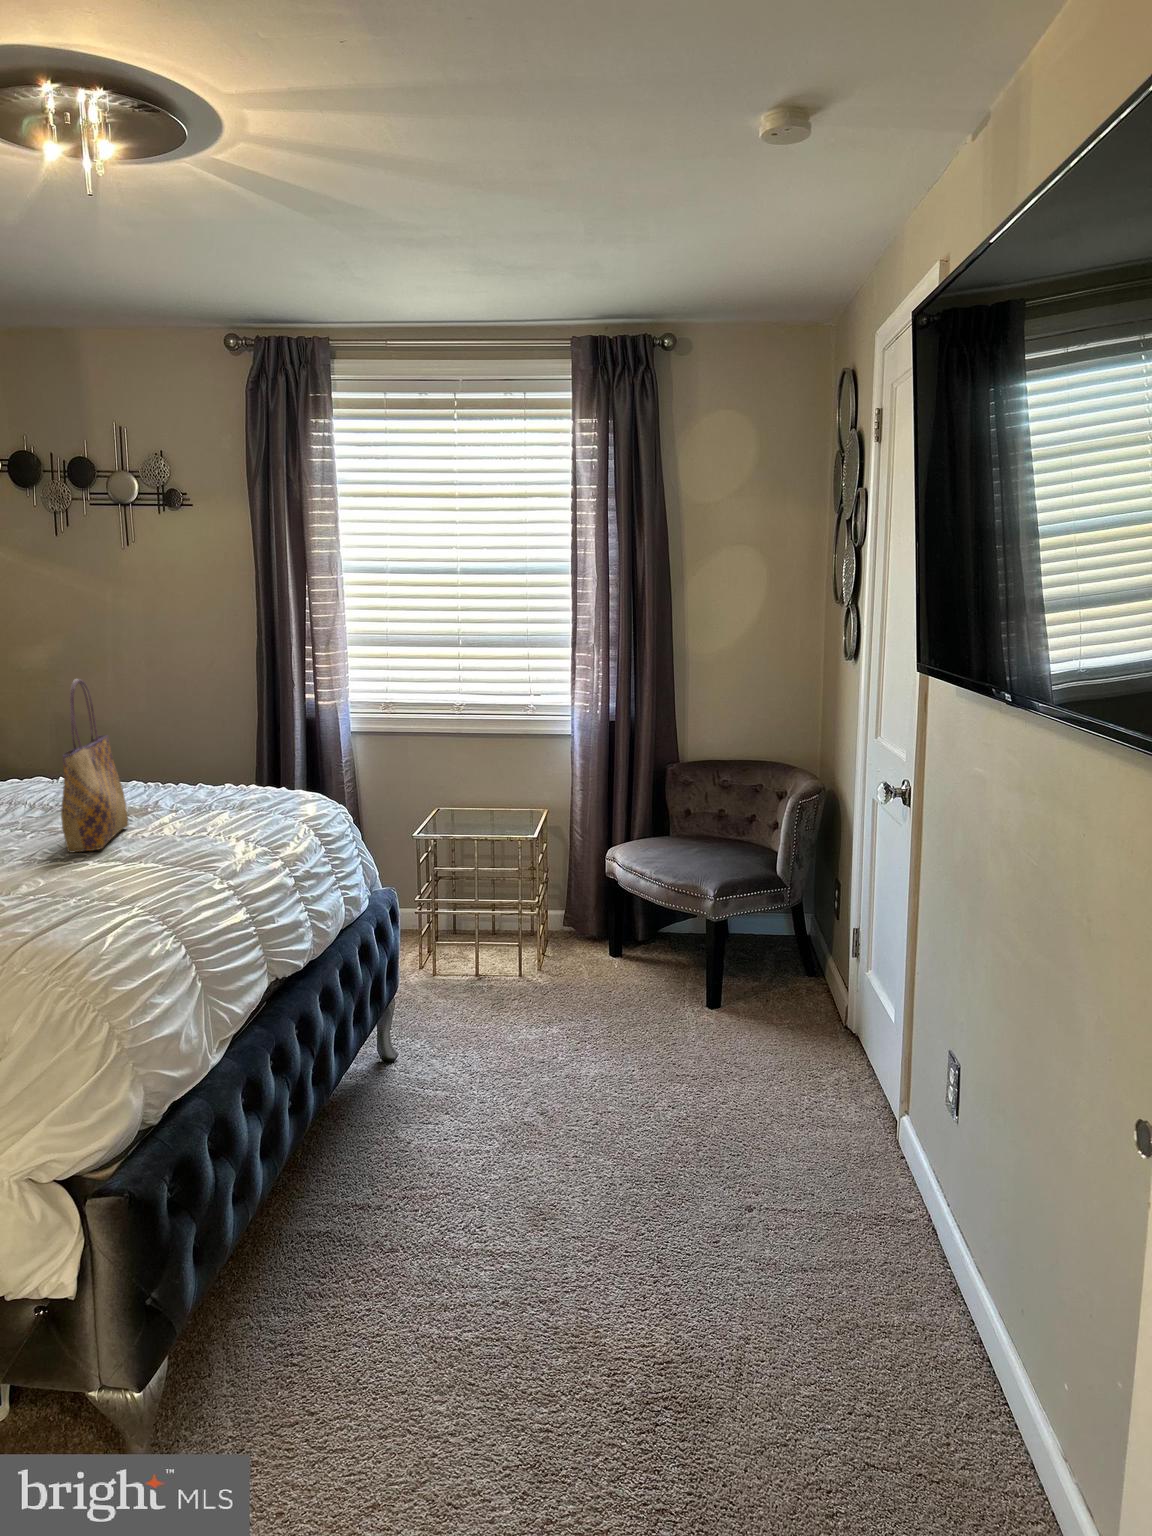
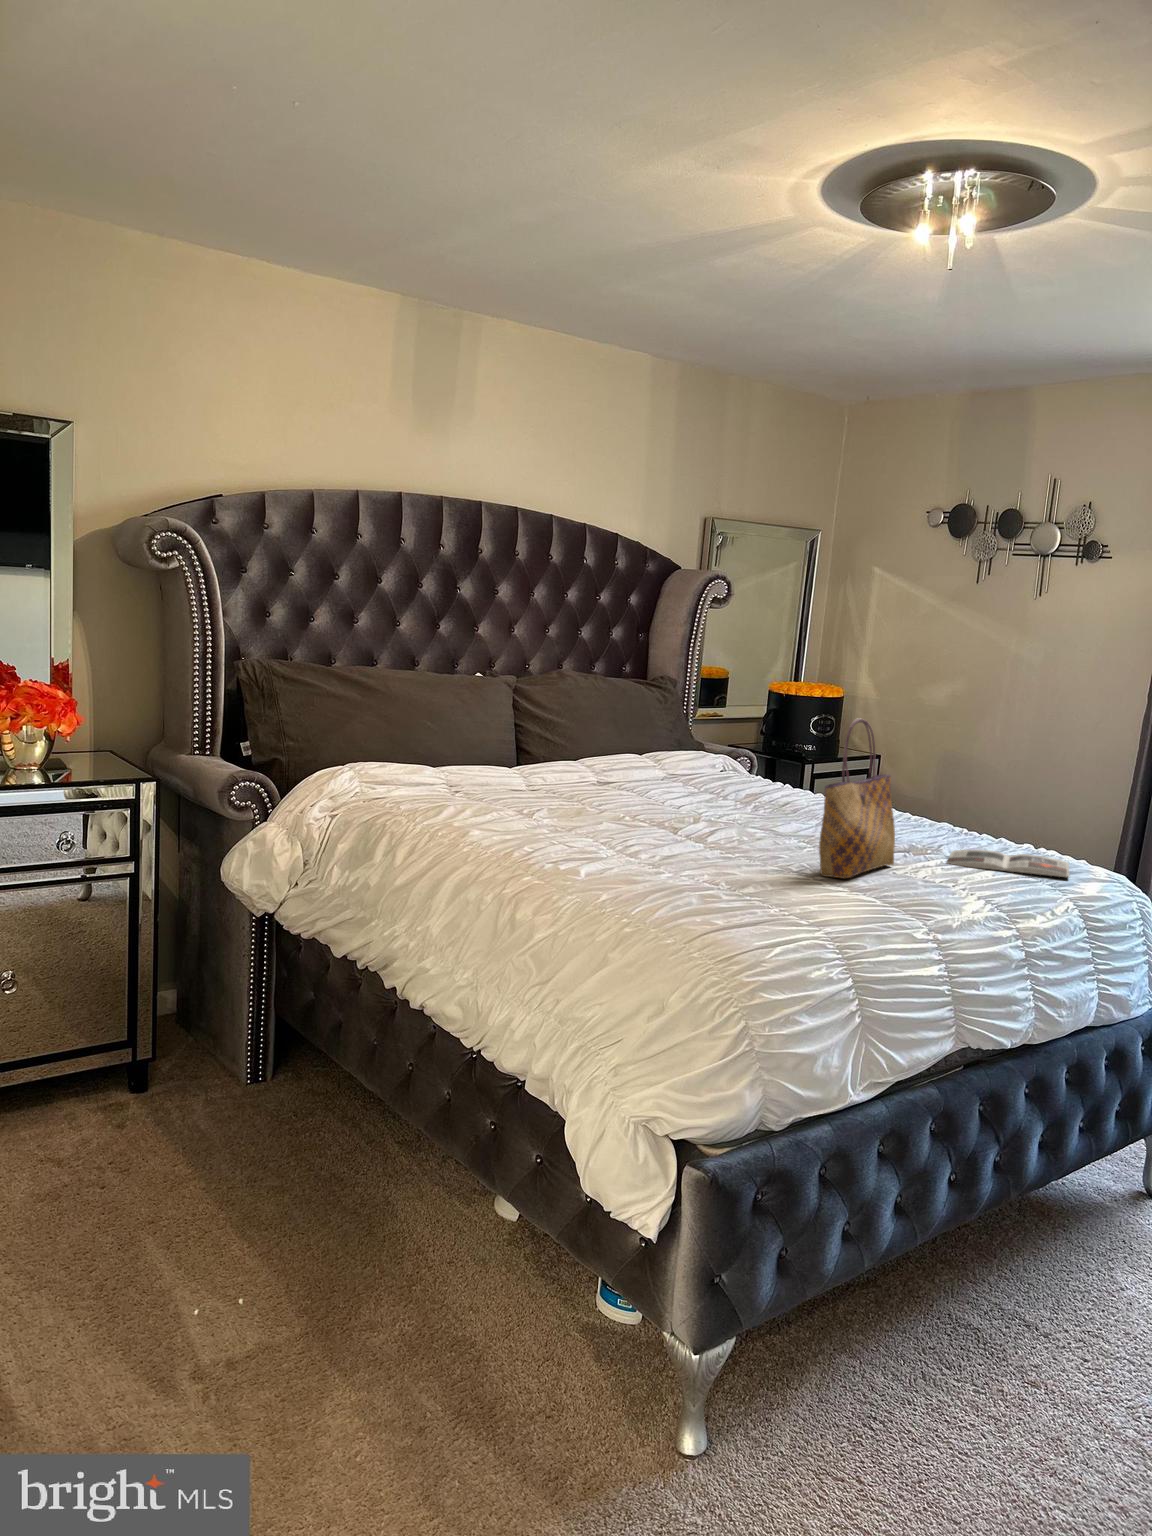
magazine: none [163,792,287,817] -> present [946,850,1069,877]

